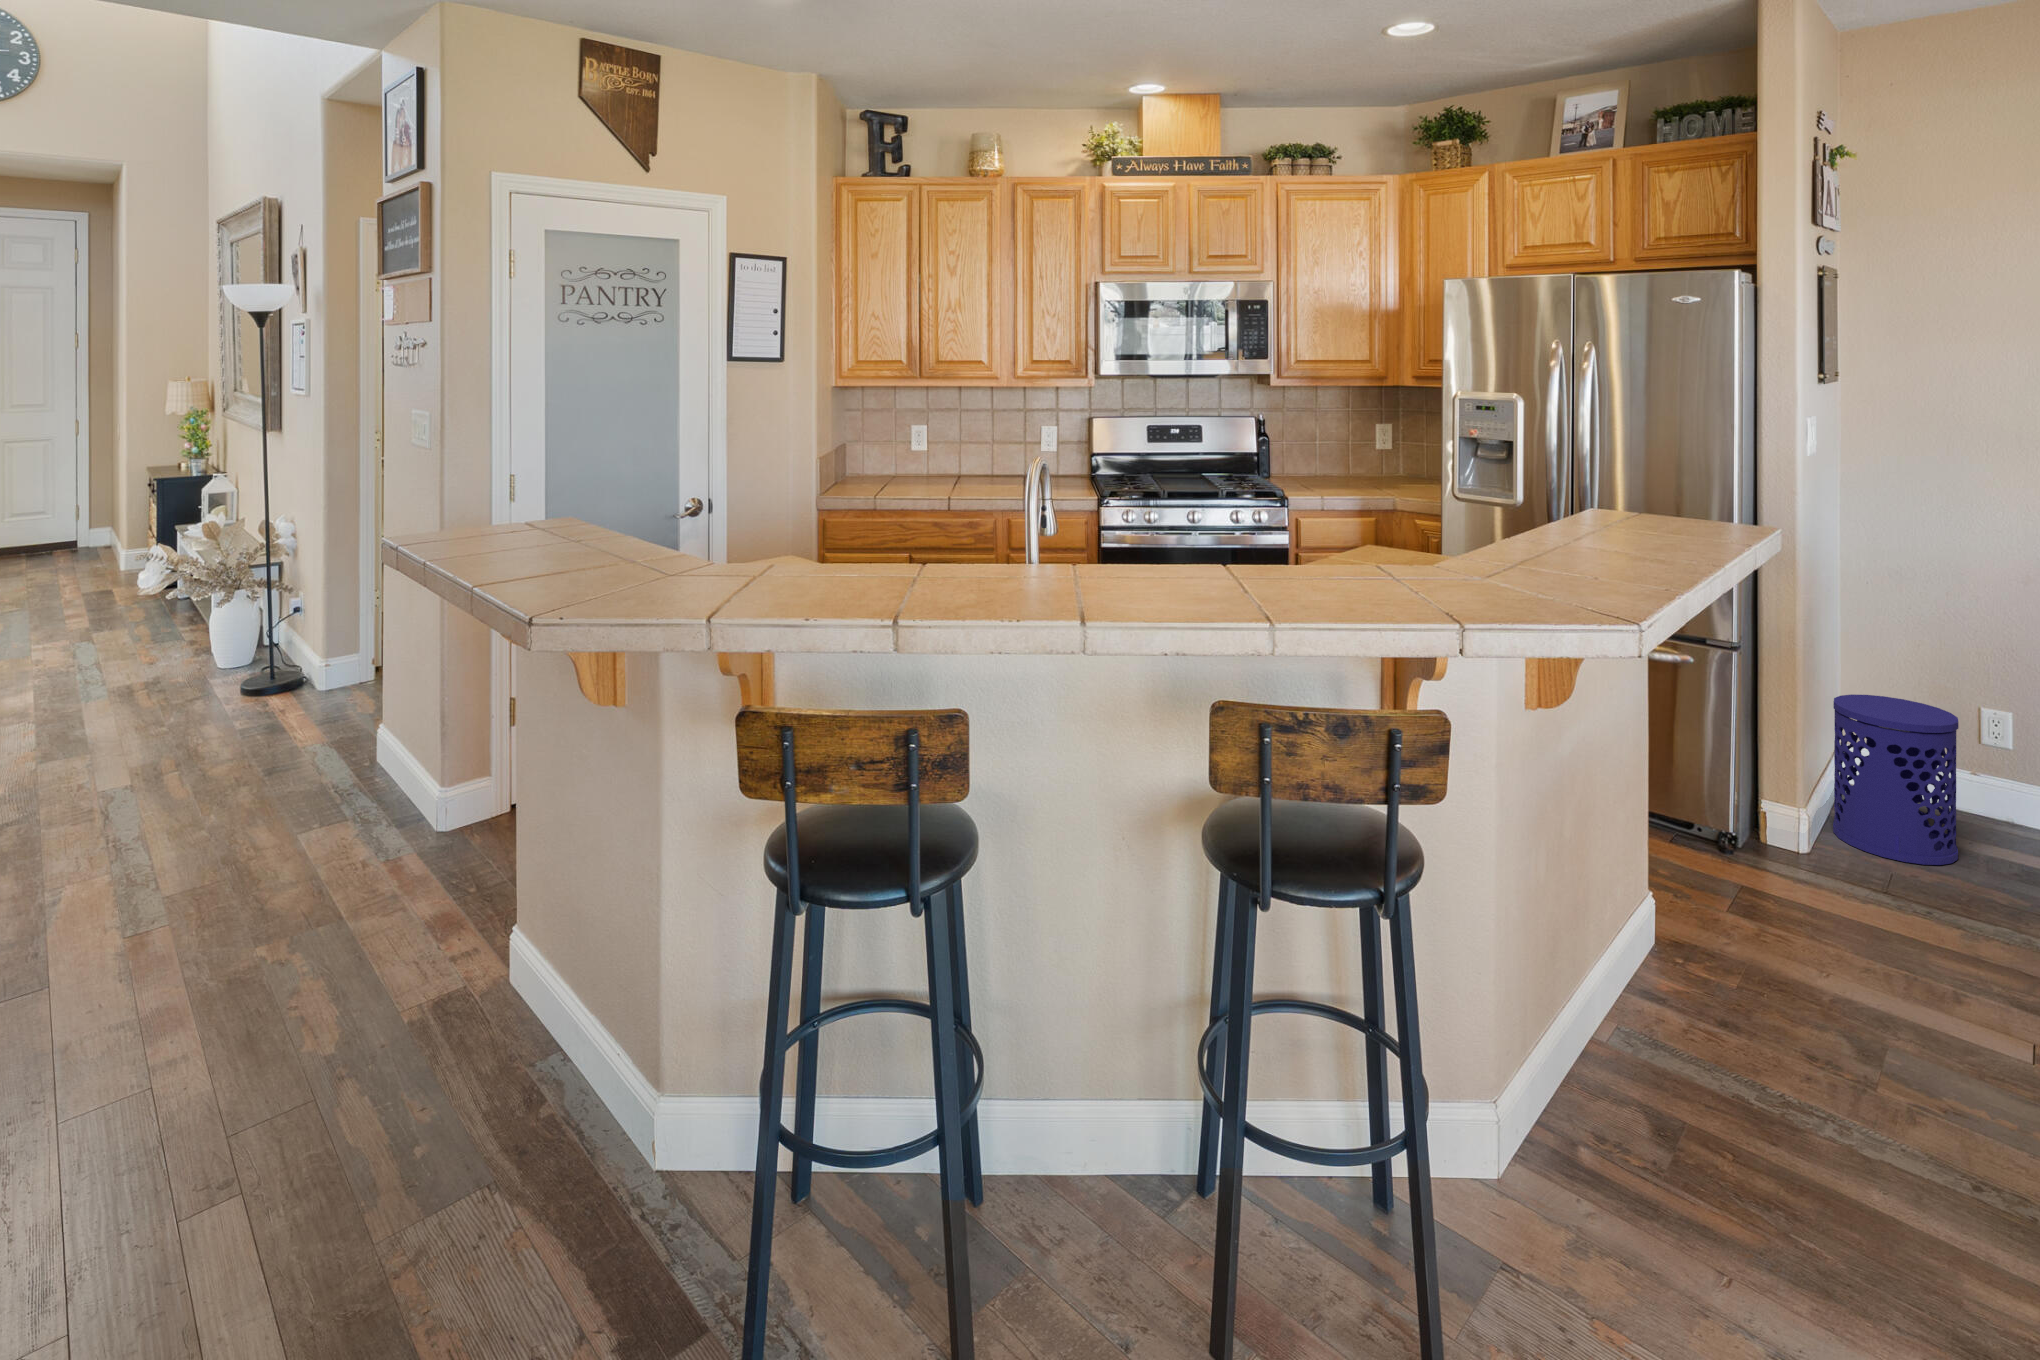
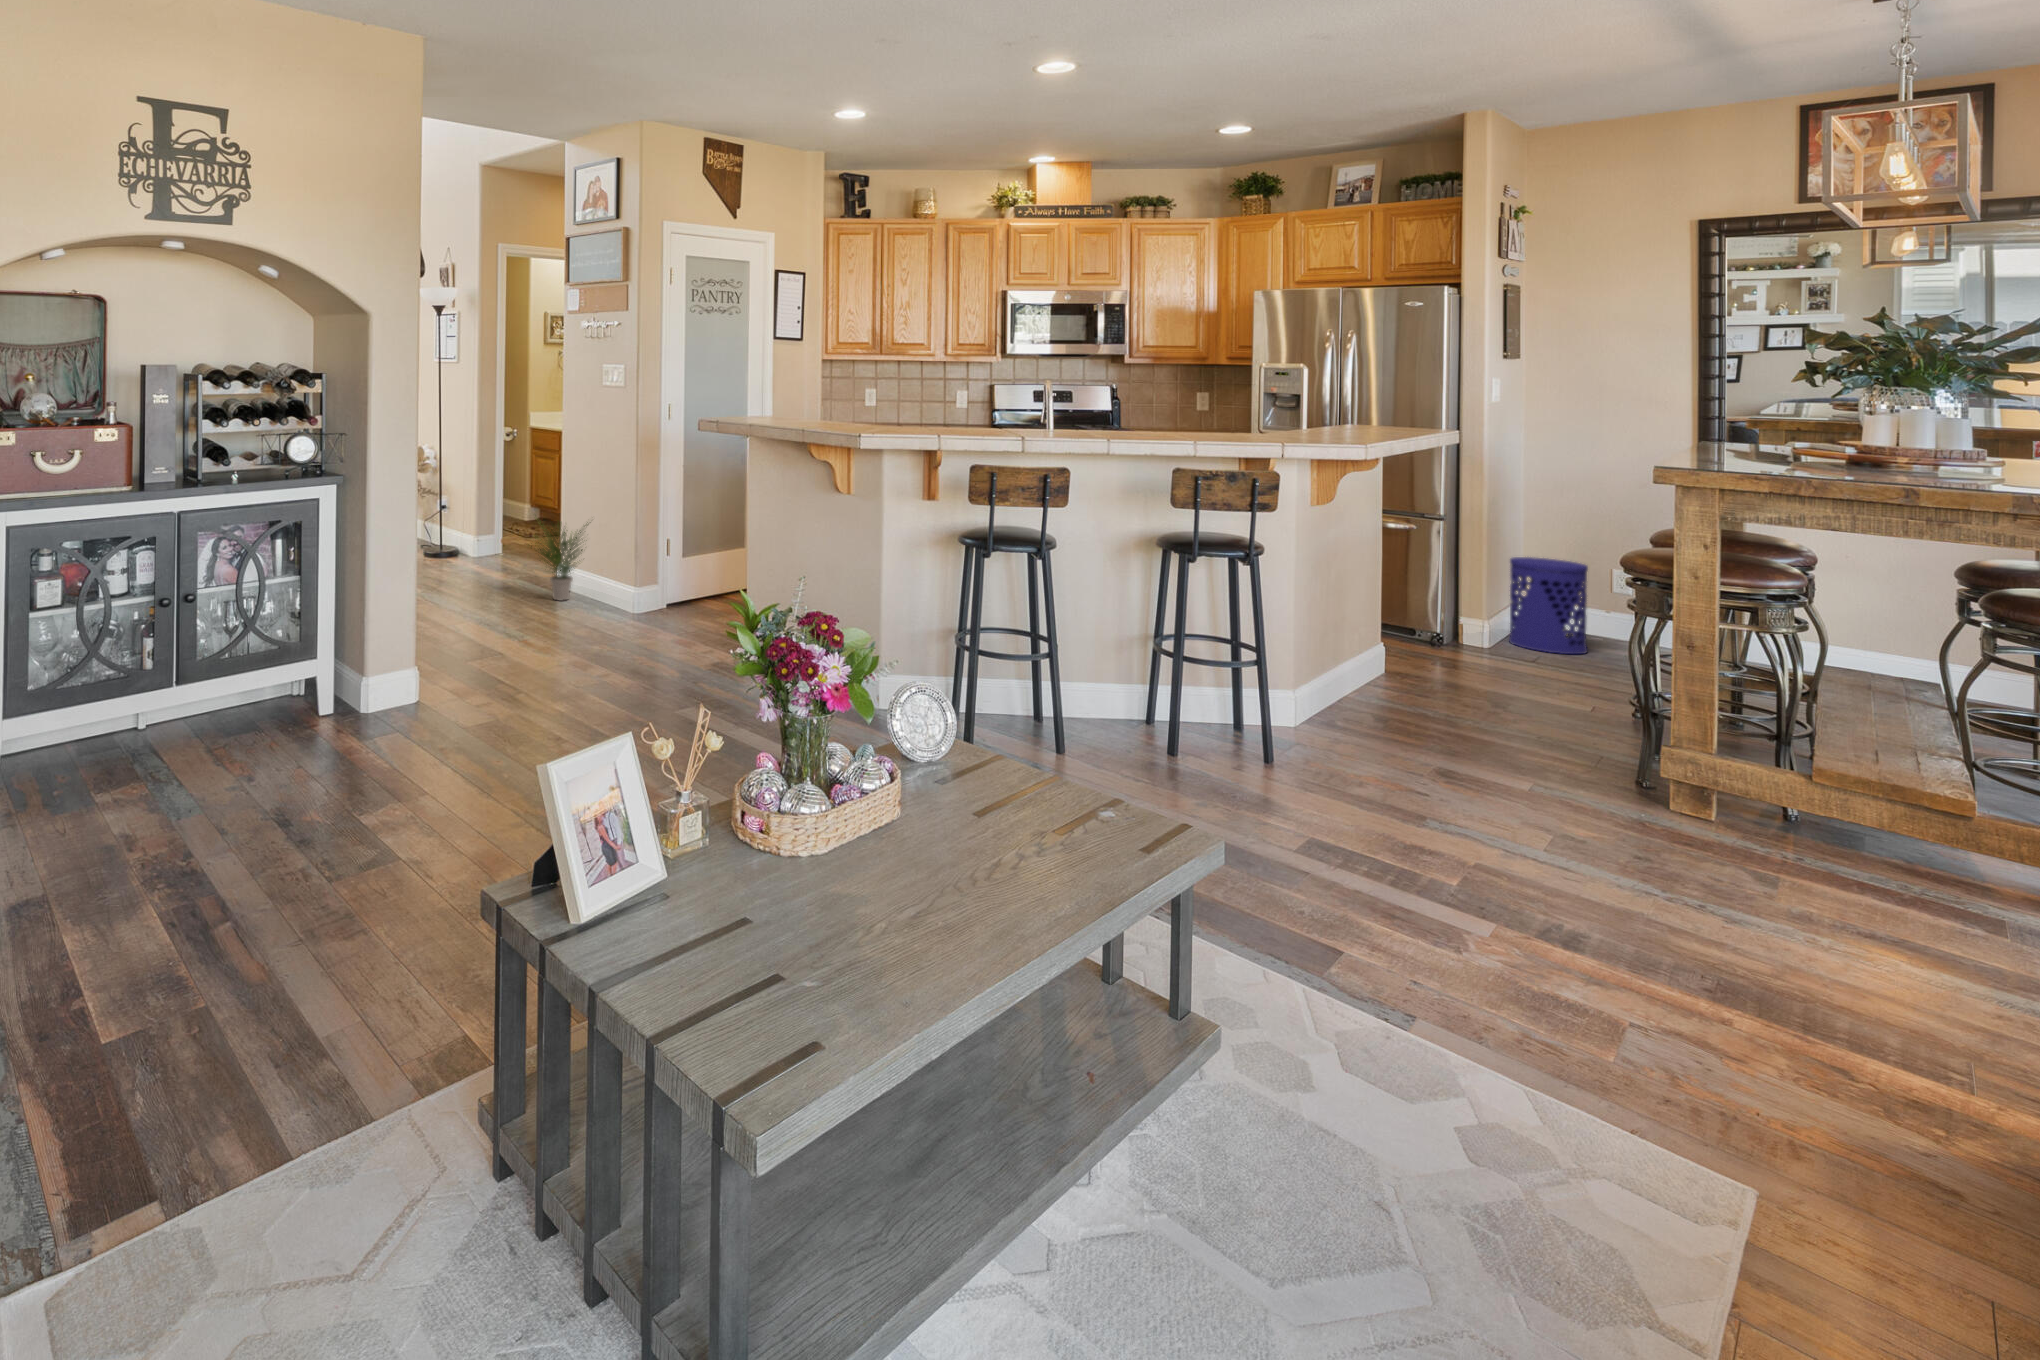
potted plant: none [235,667,393,819] -> present [531,521,588,601]

